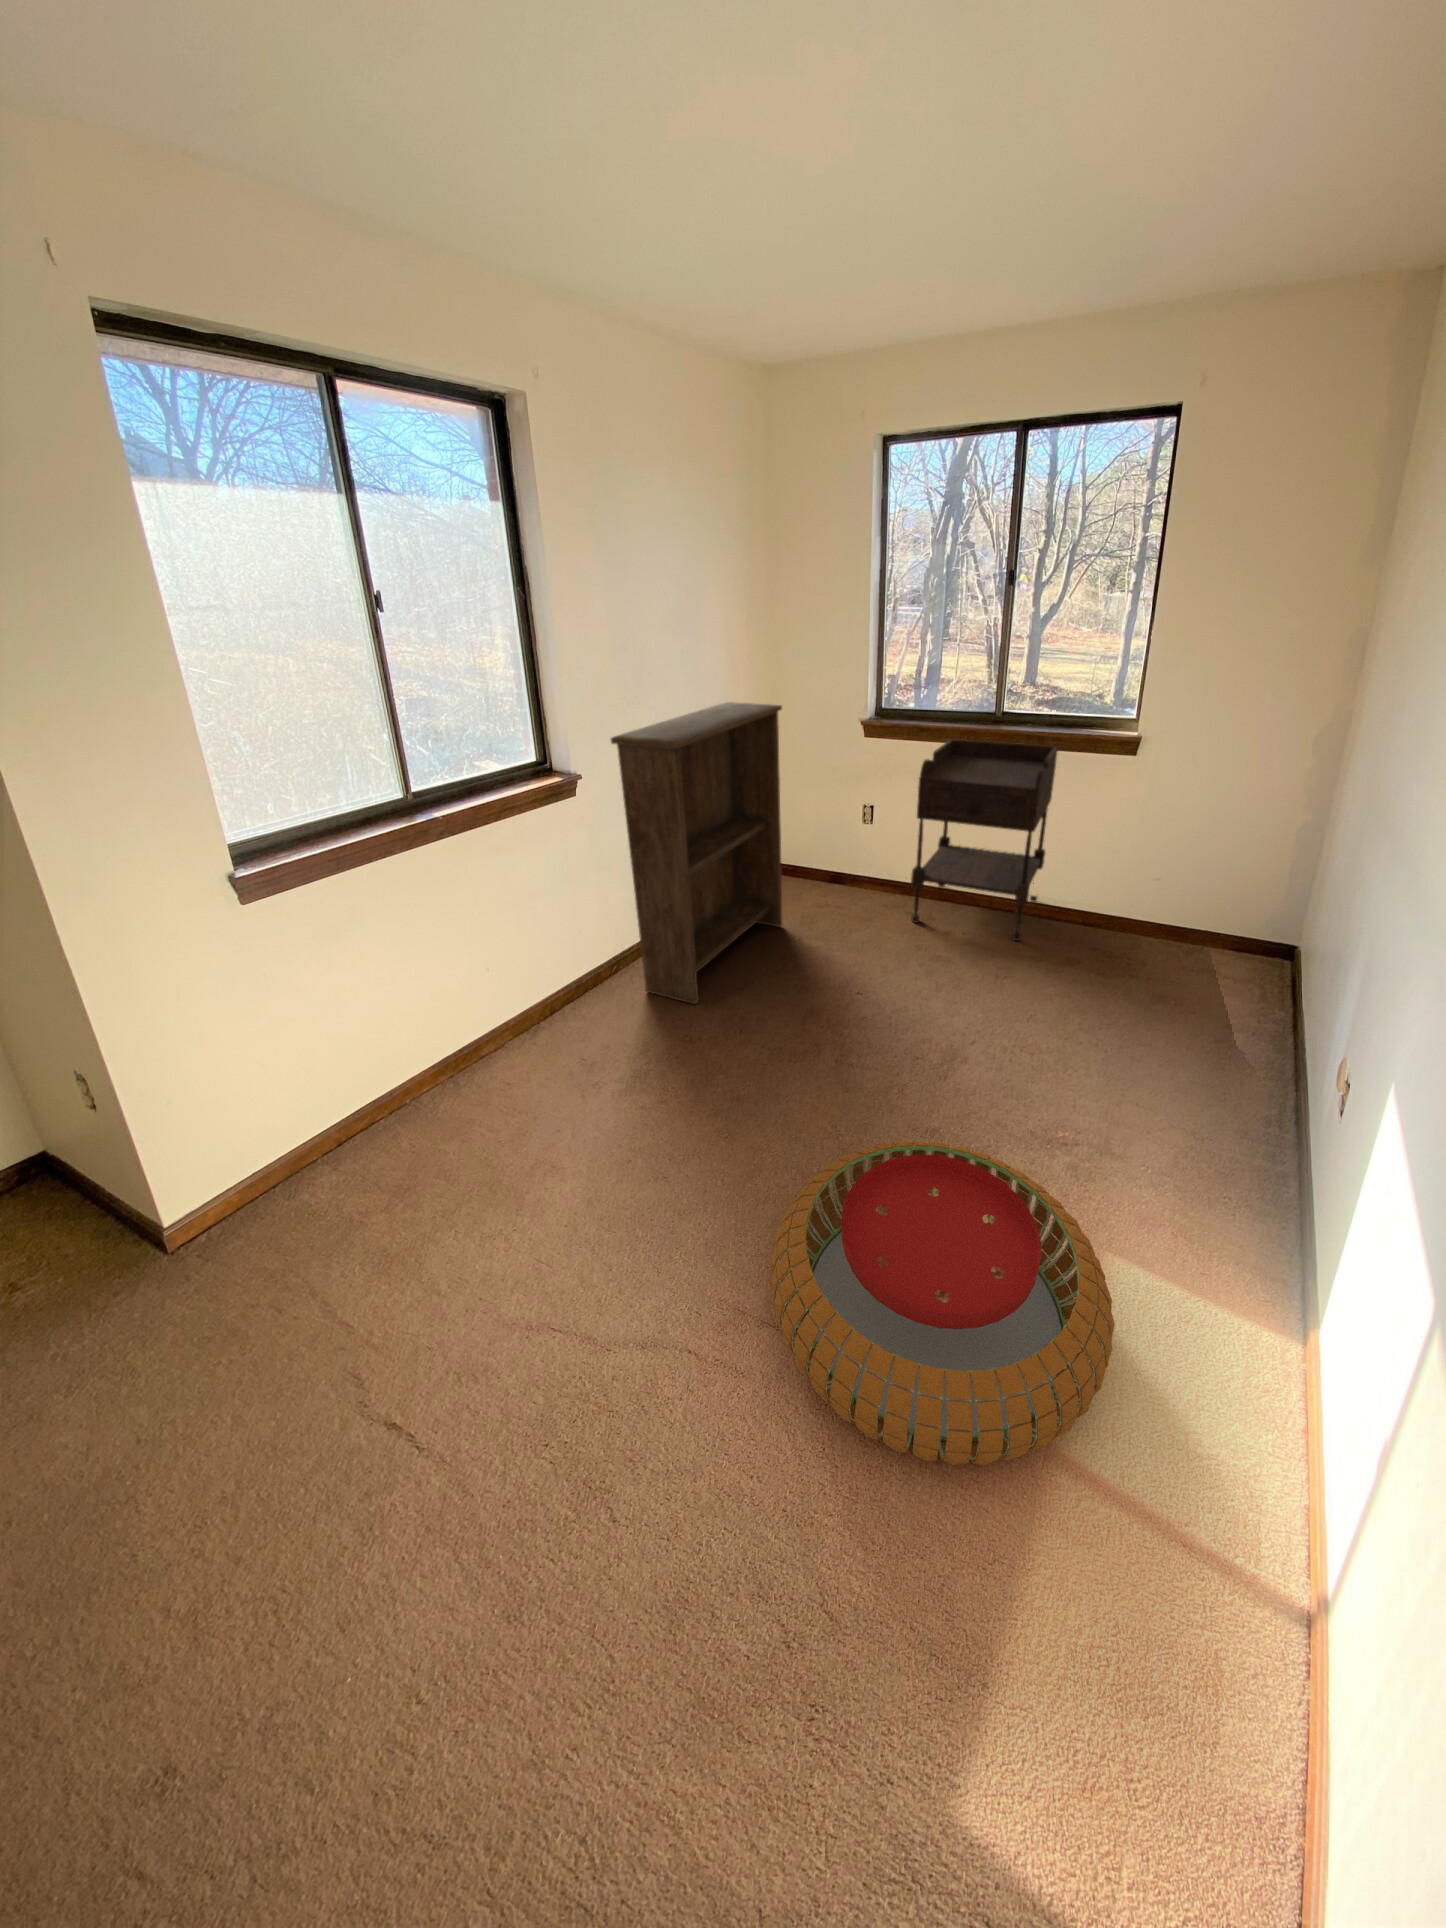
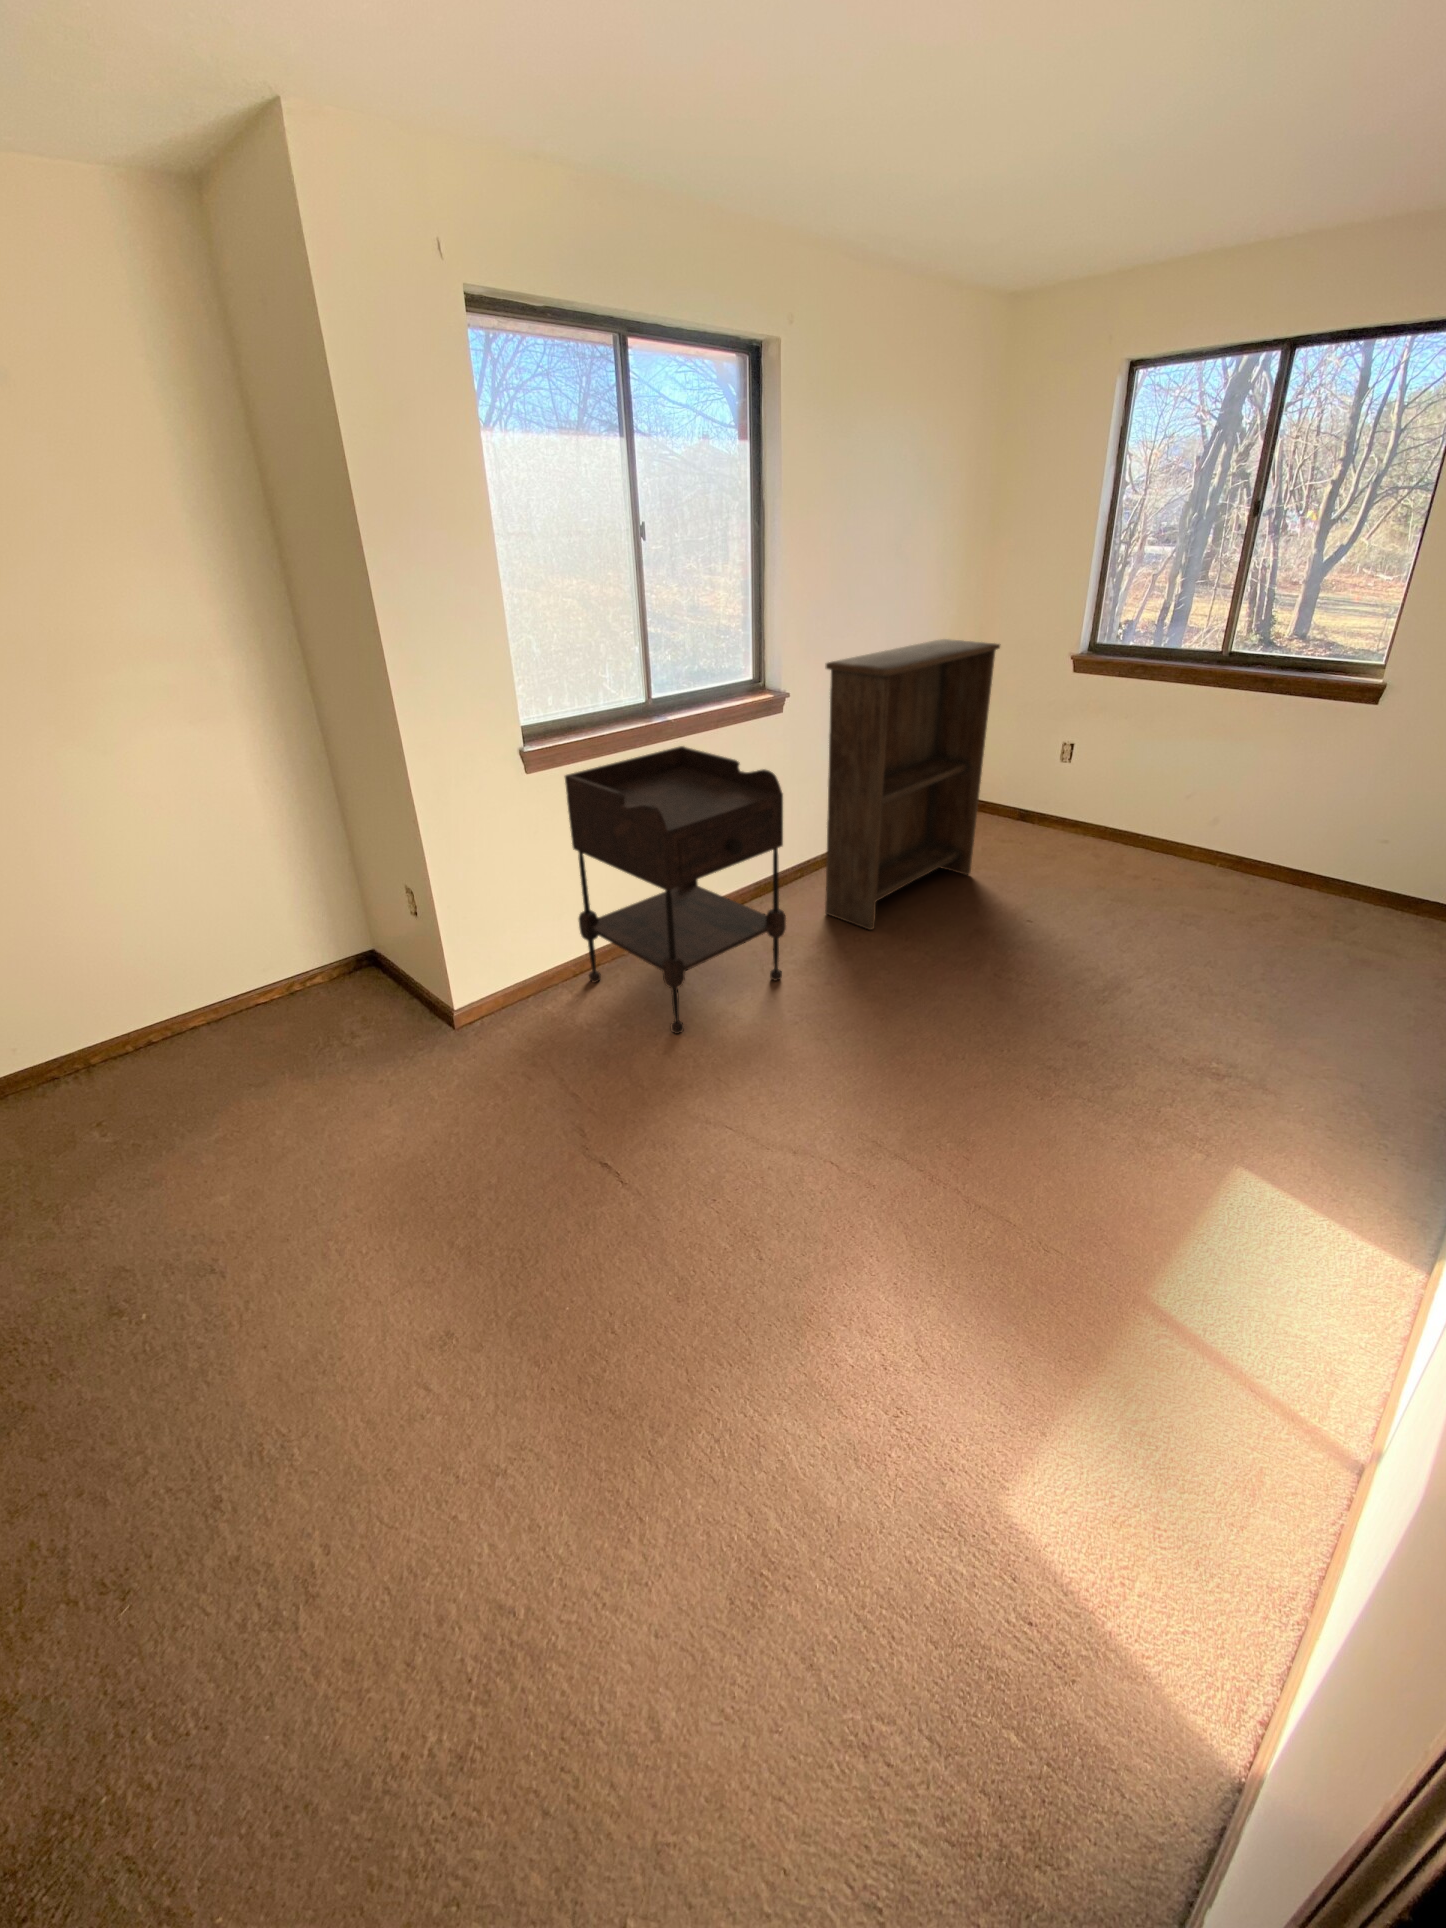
side table: present [911,739,1058,941] -> present [565,746,786,1034]
pouf: present [771,1140,1115,1465] -> none [909,1056,1244,1318]

